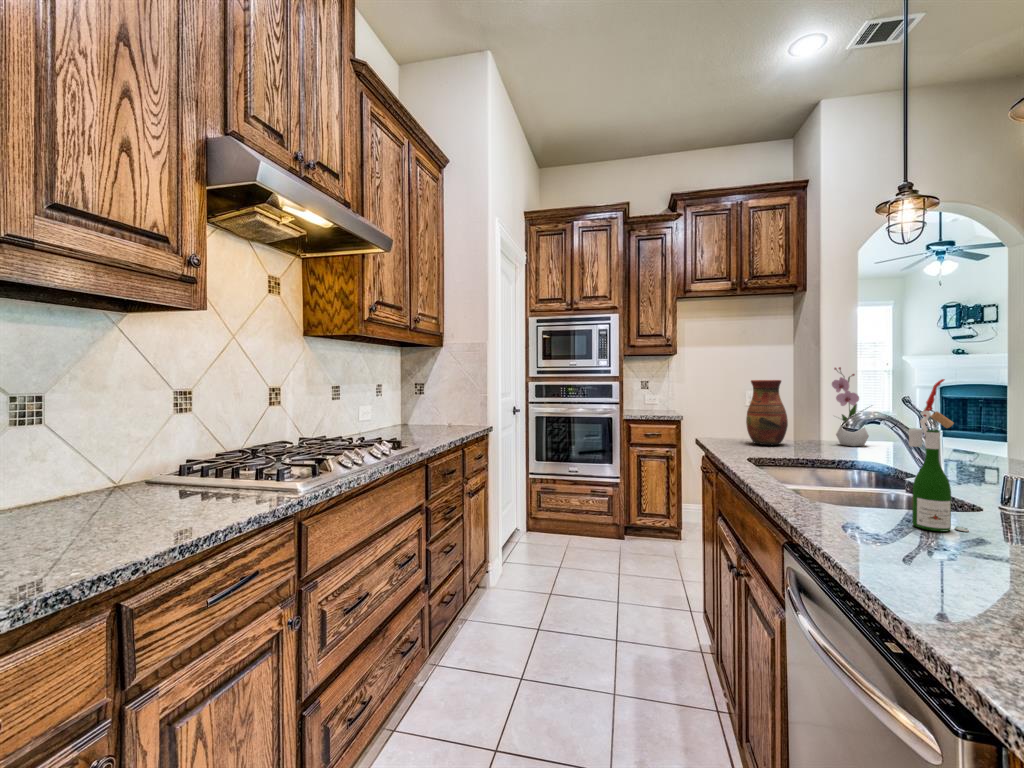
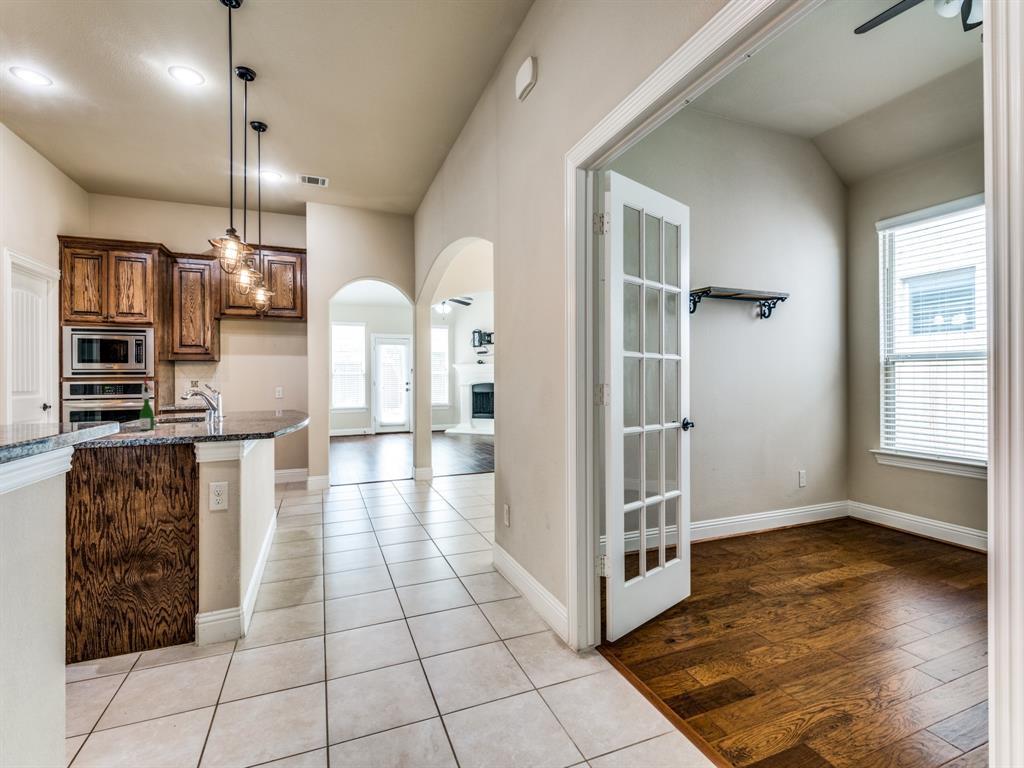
flower arrangement: present [832,367,869,446] -> none [247,369,269,413]
vase: present [746,380,788,445] -> none [195,377,221,416]

